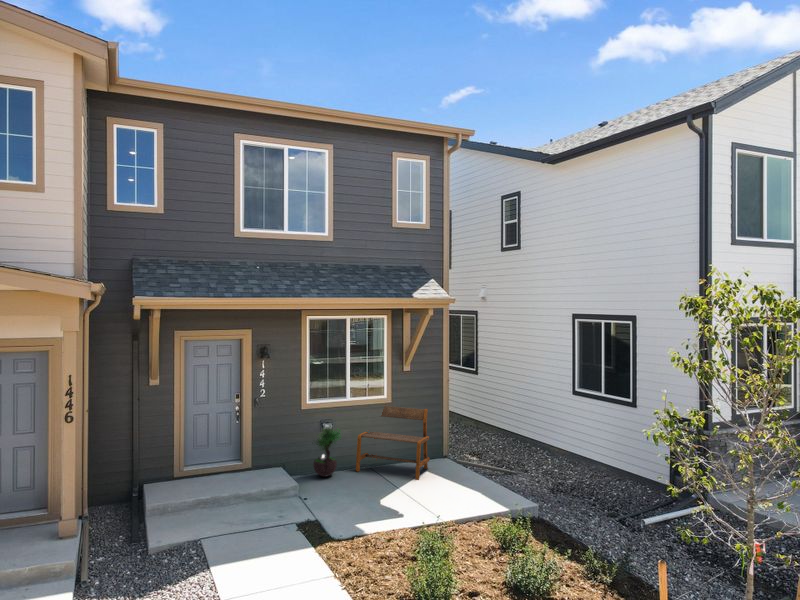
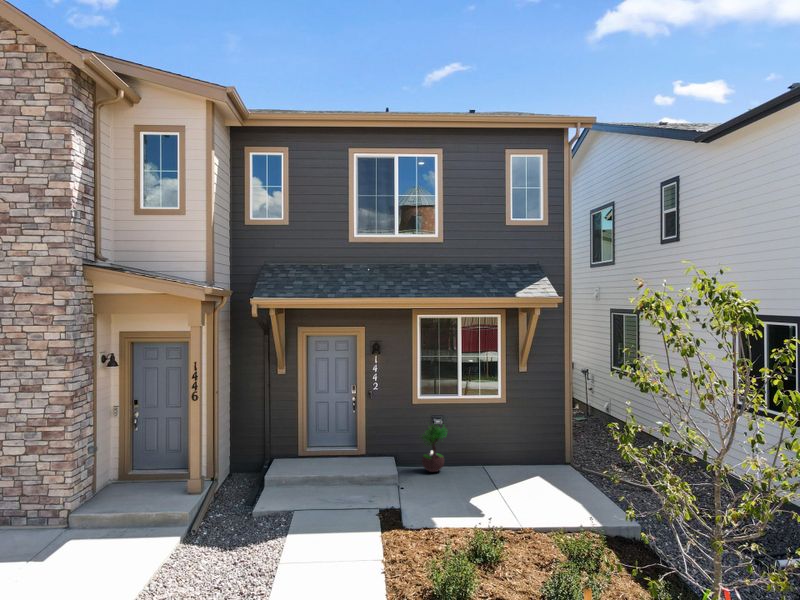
bench: present [356,406,430,480] -> none [465,405,543,486]

